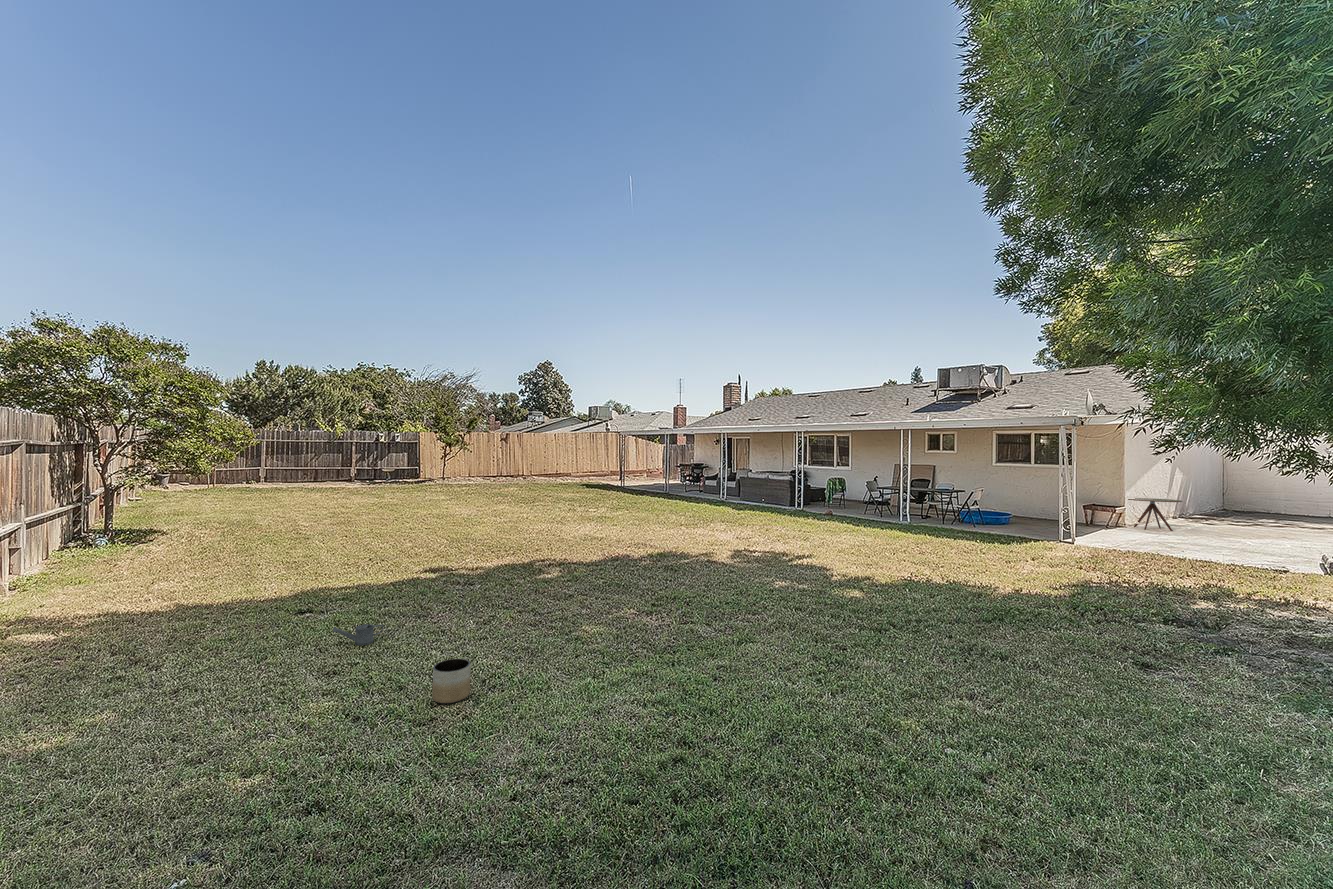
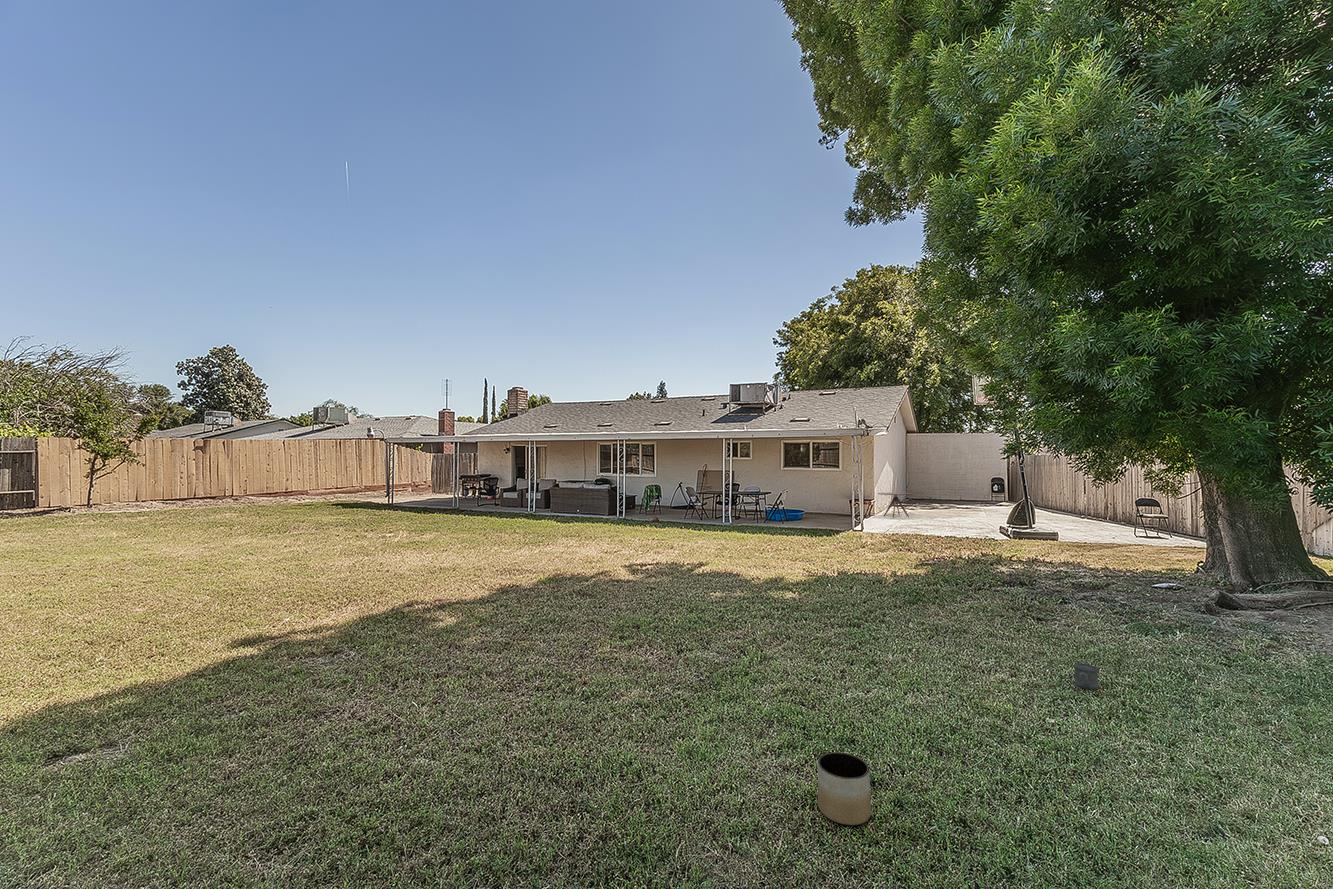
watering can: present [333,624,383,645] -> present [1074,661,1099,690]
planter: present [432,659,470,704] -> present [818,752,871,825]

